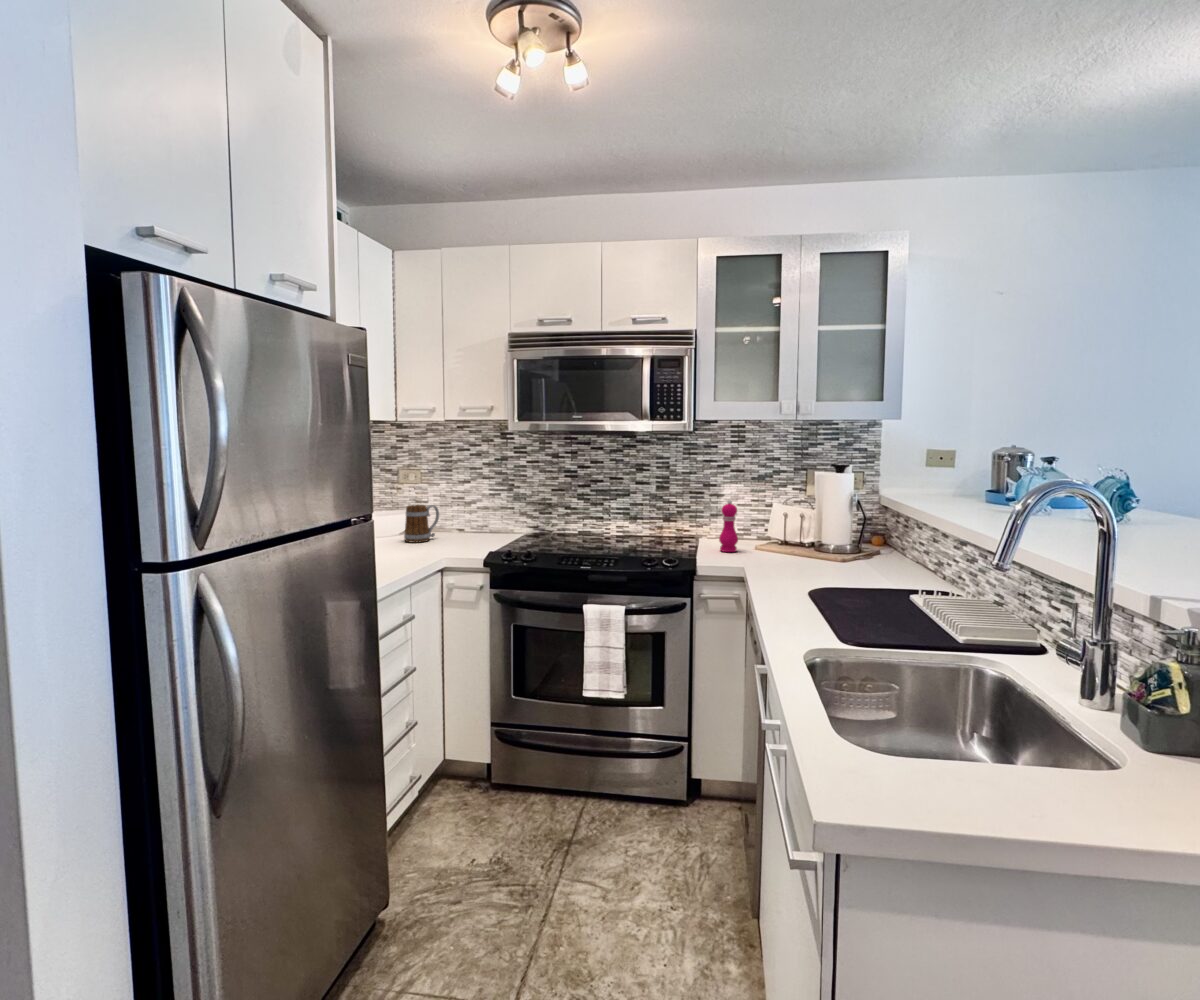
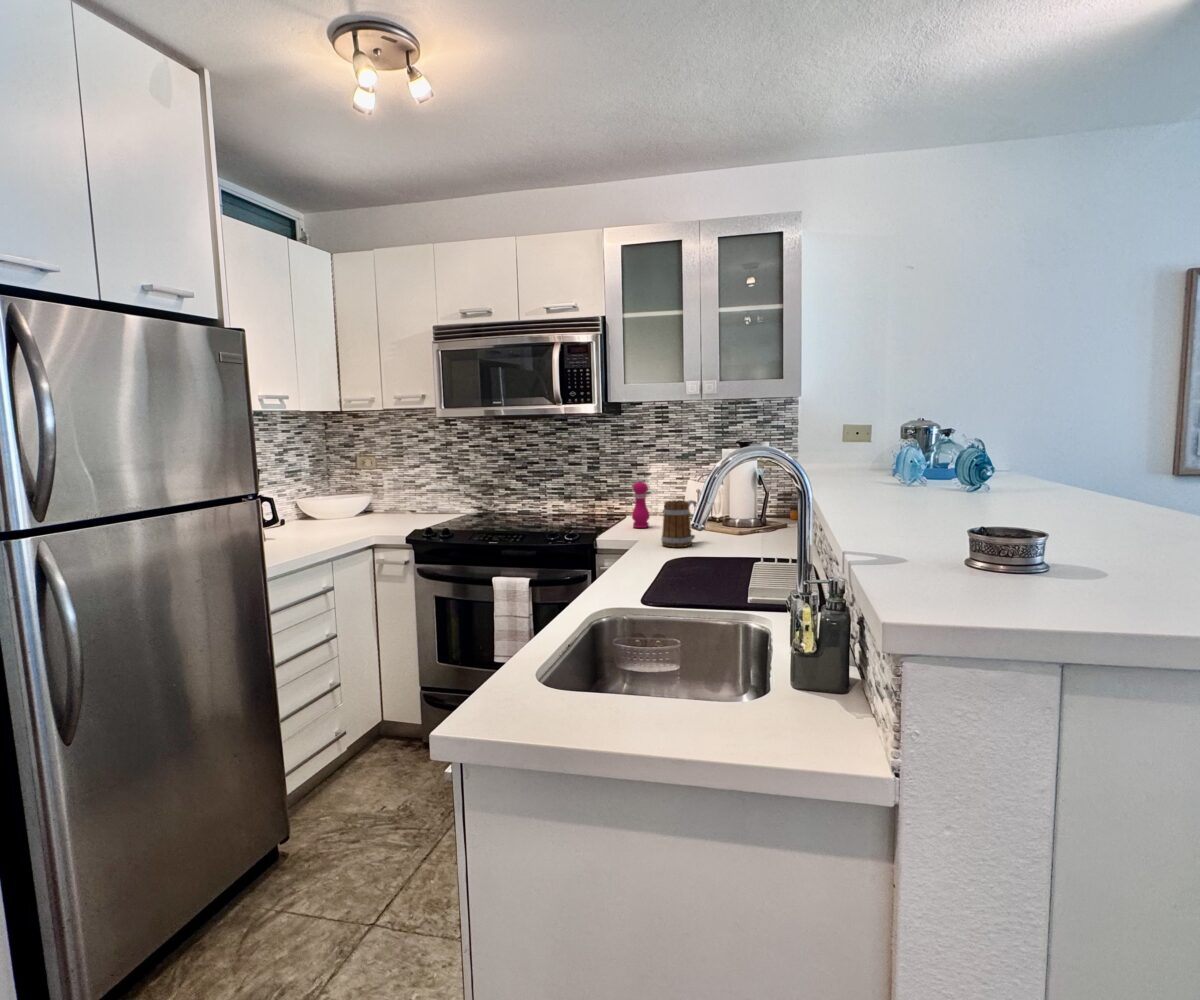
mug: present [404,505,439,543] -> present [661,500,697,547]

